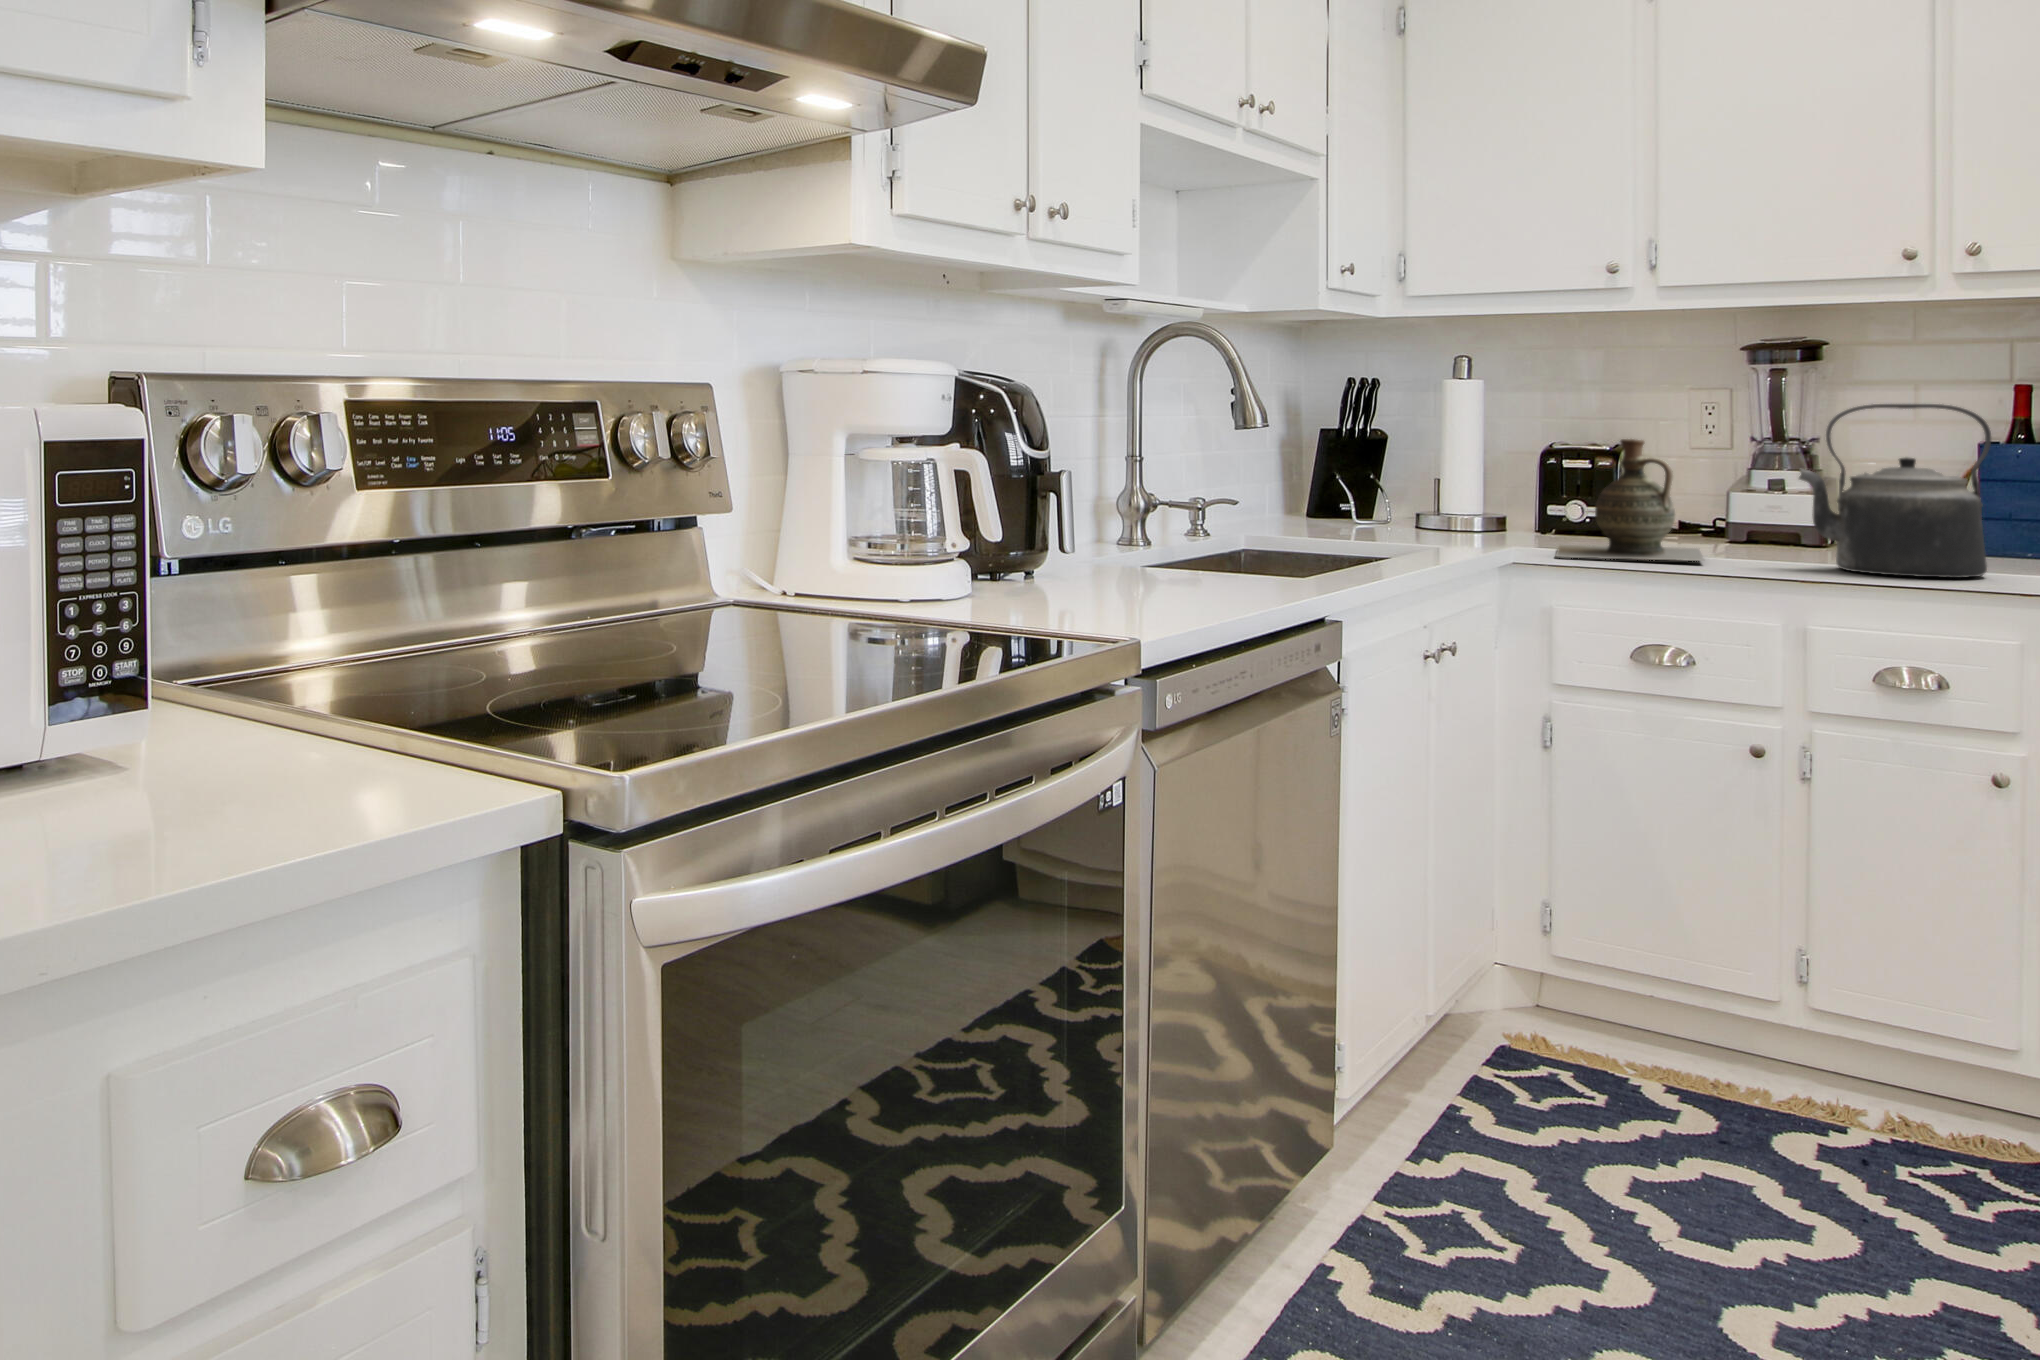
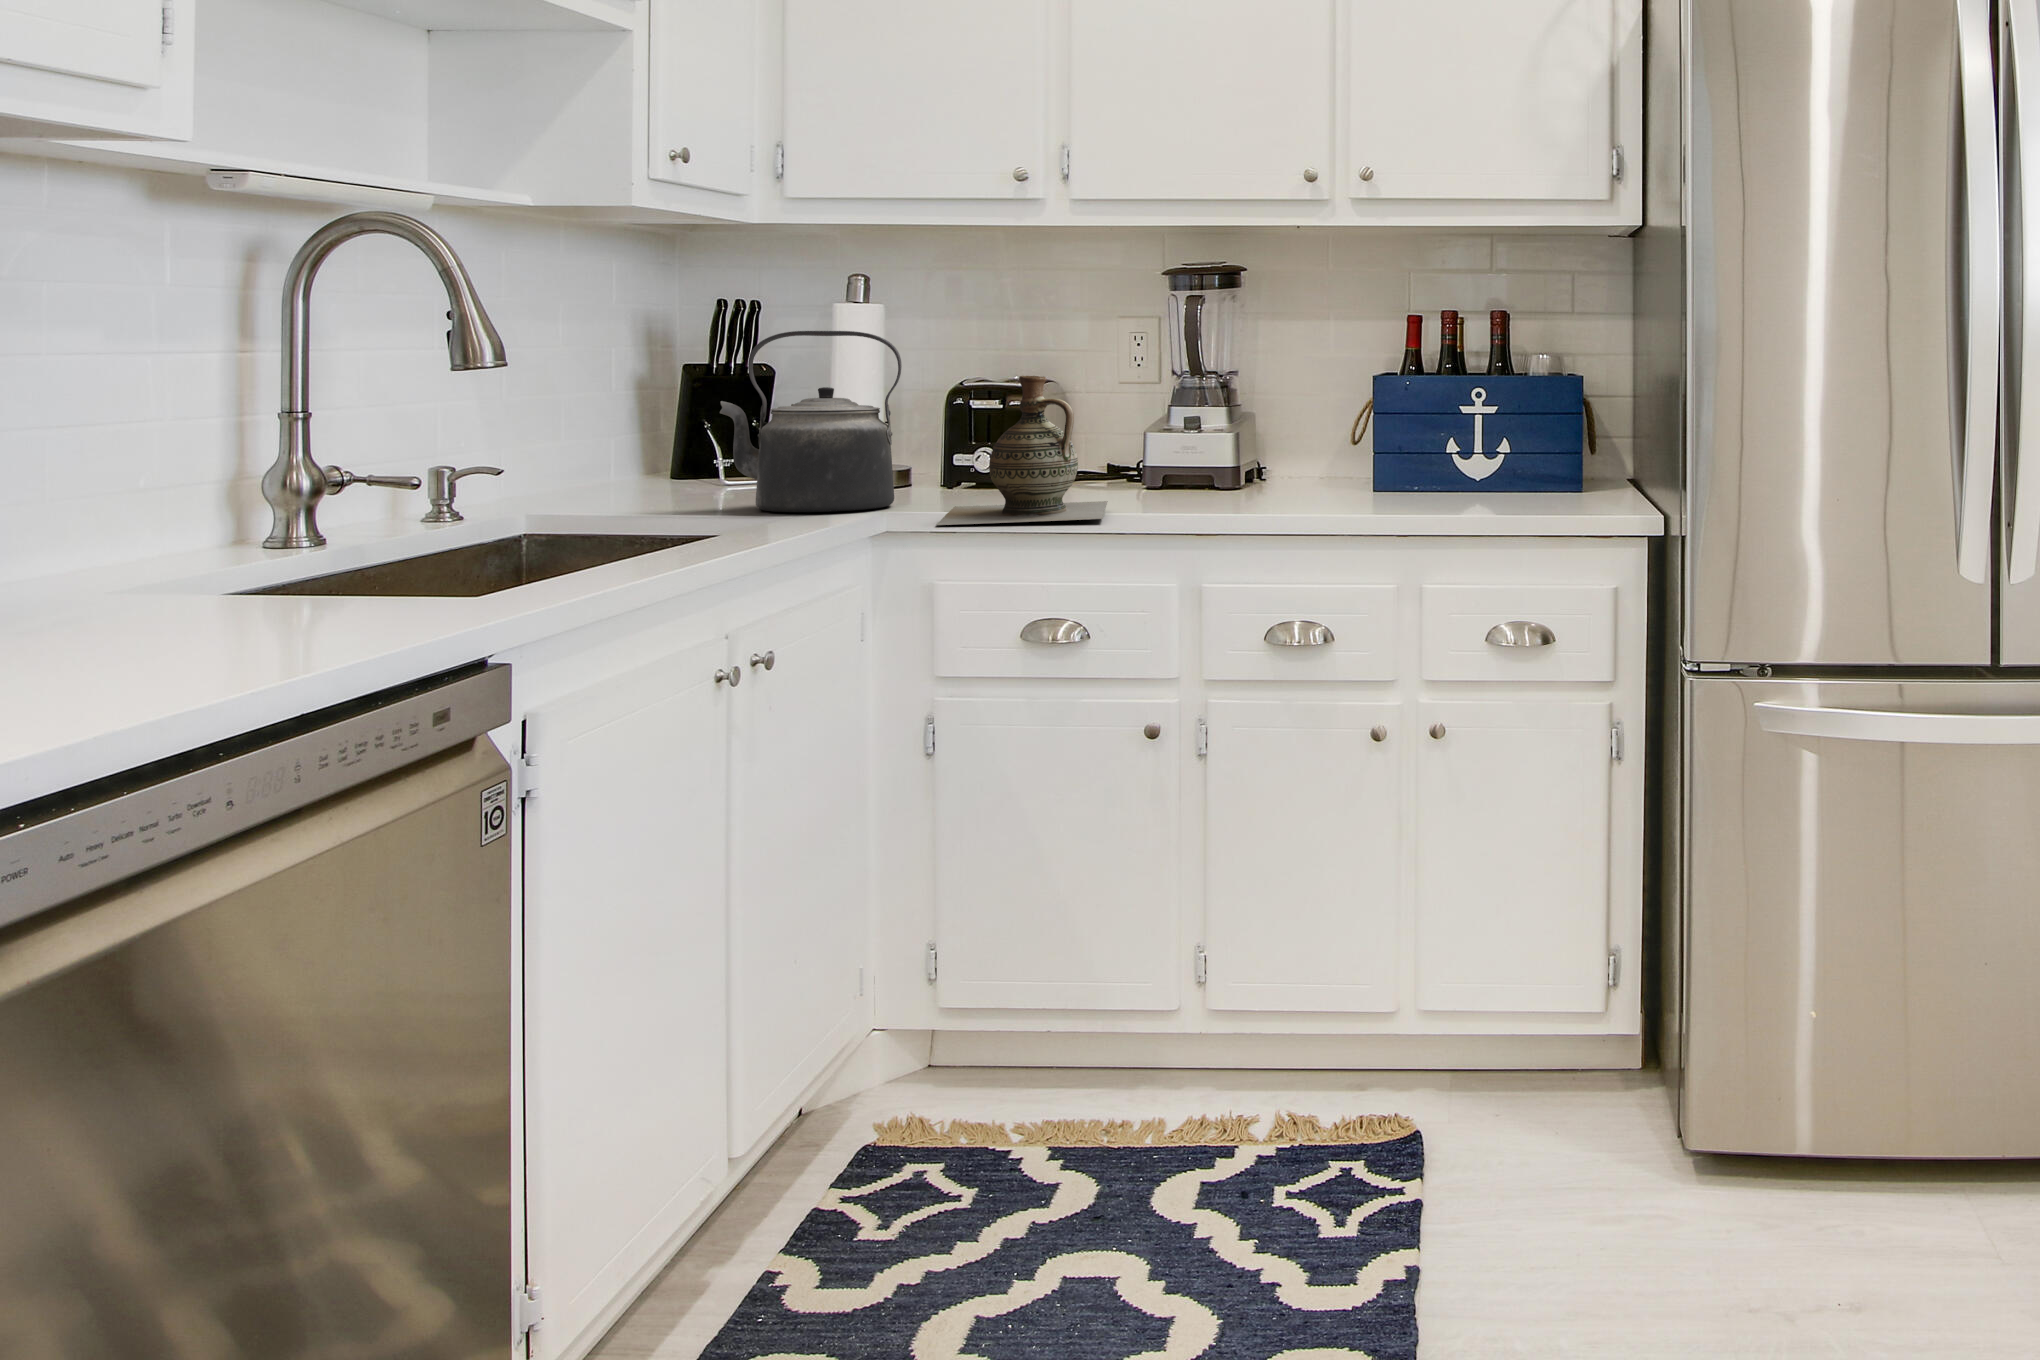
kettle: present [1799,404,1991,578] -> present [720,331,902,512]

